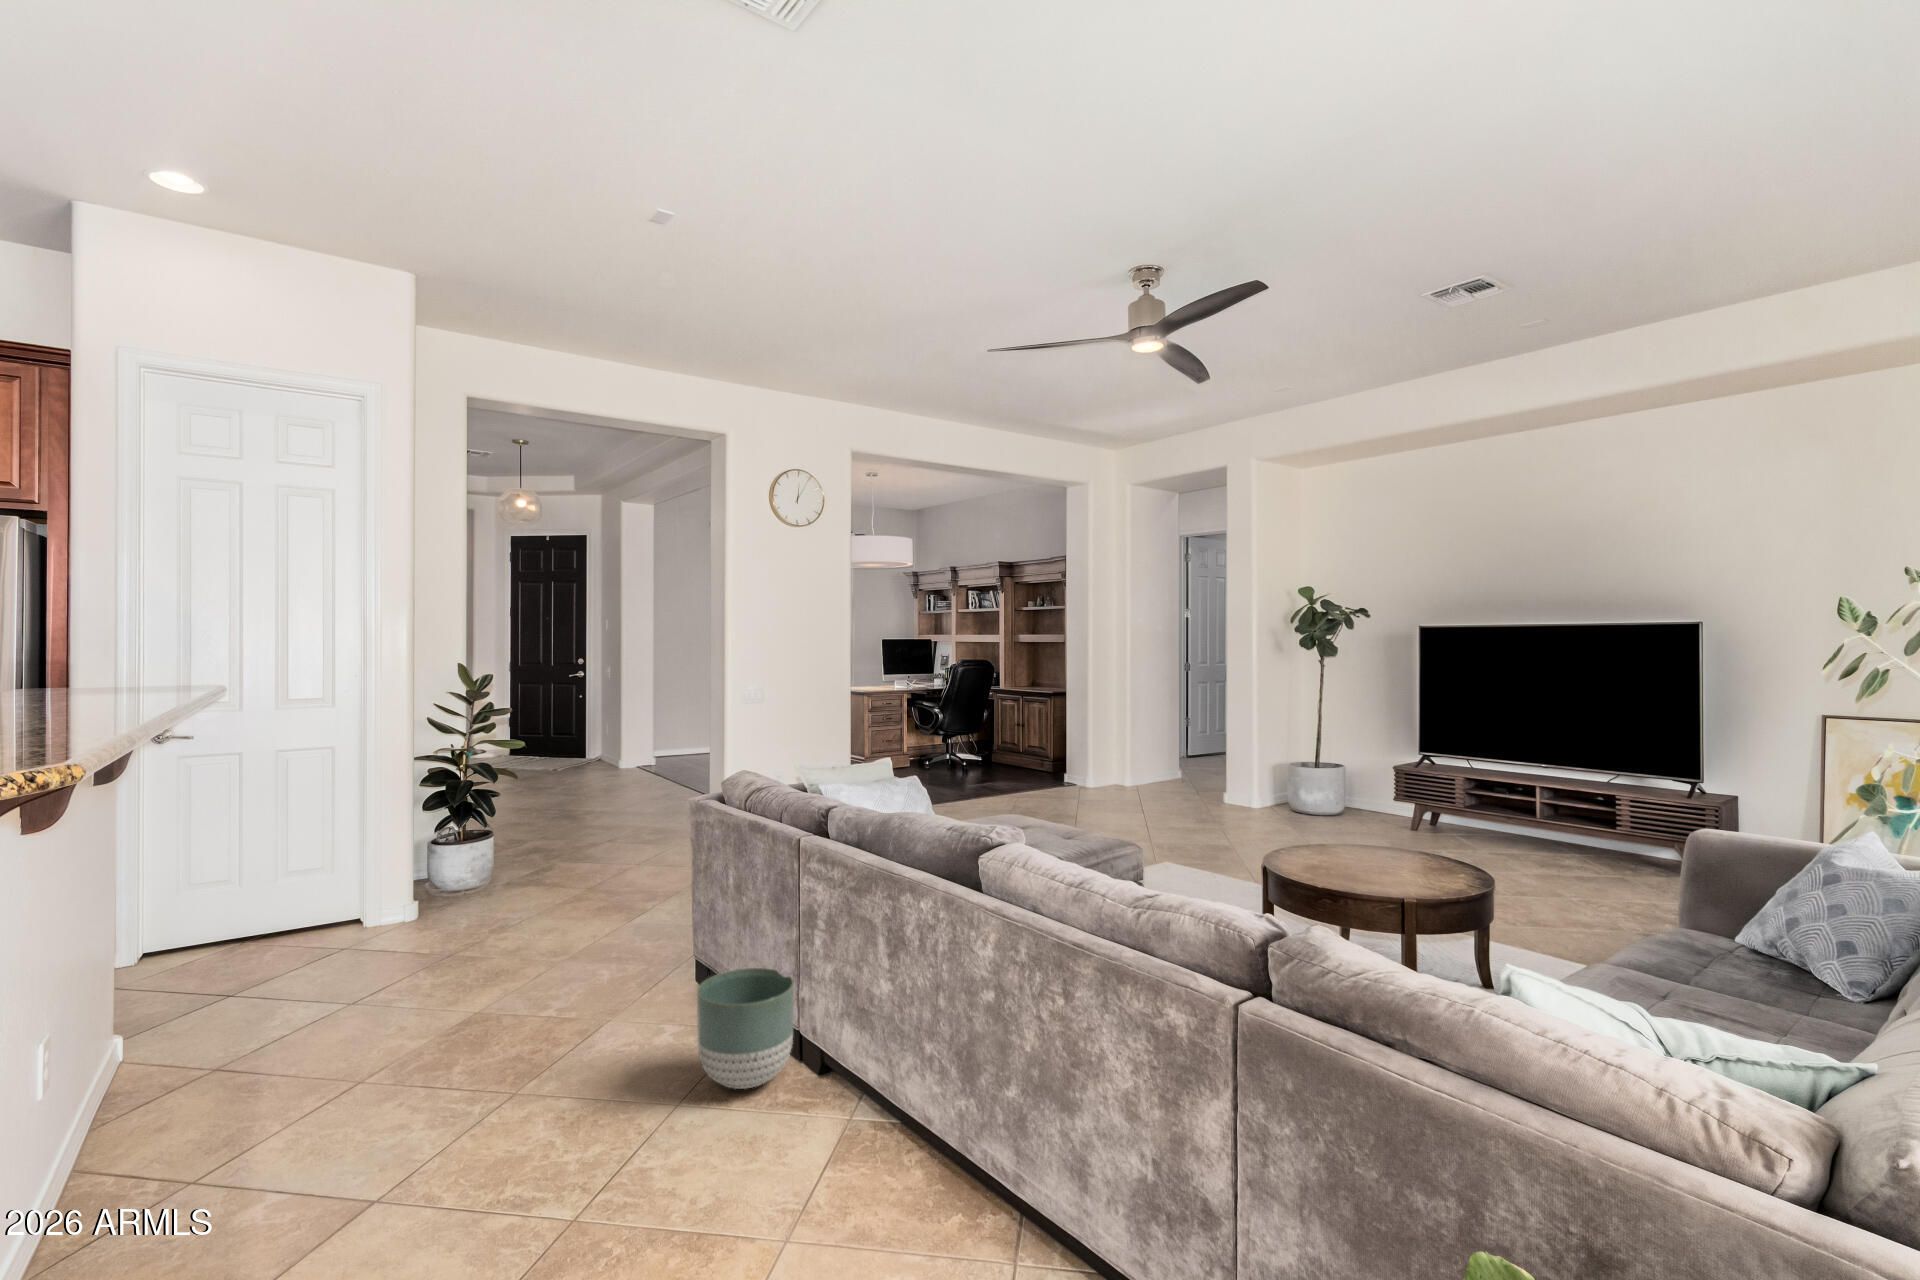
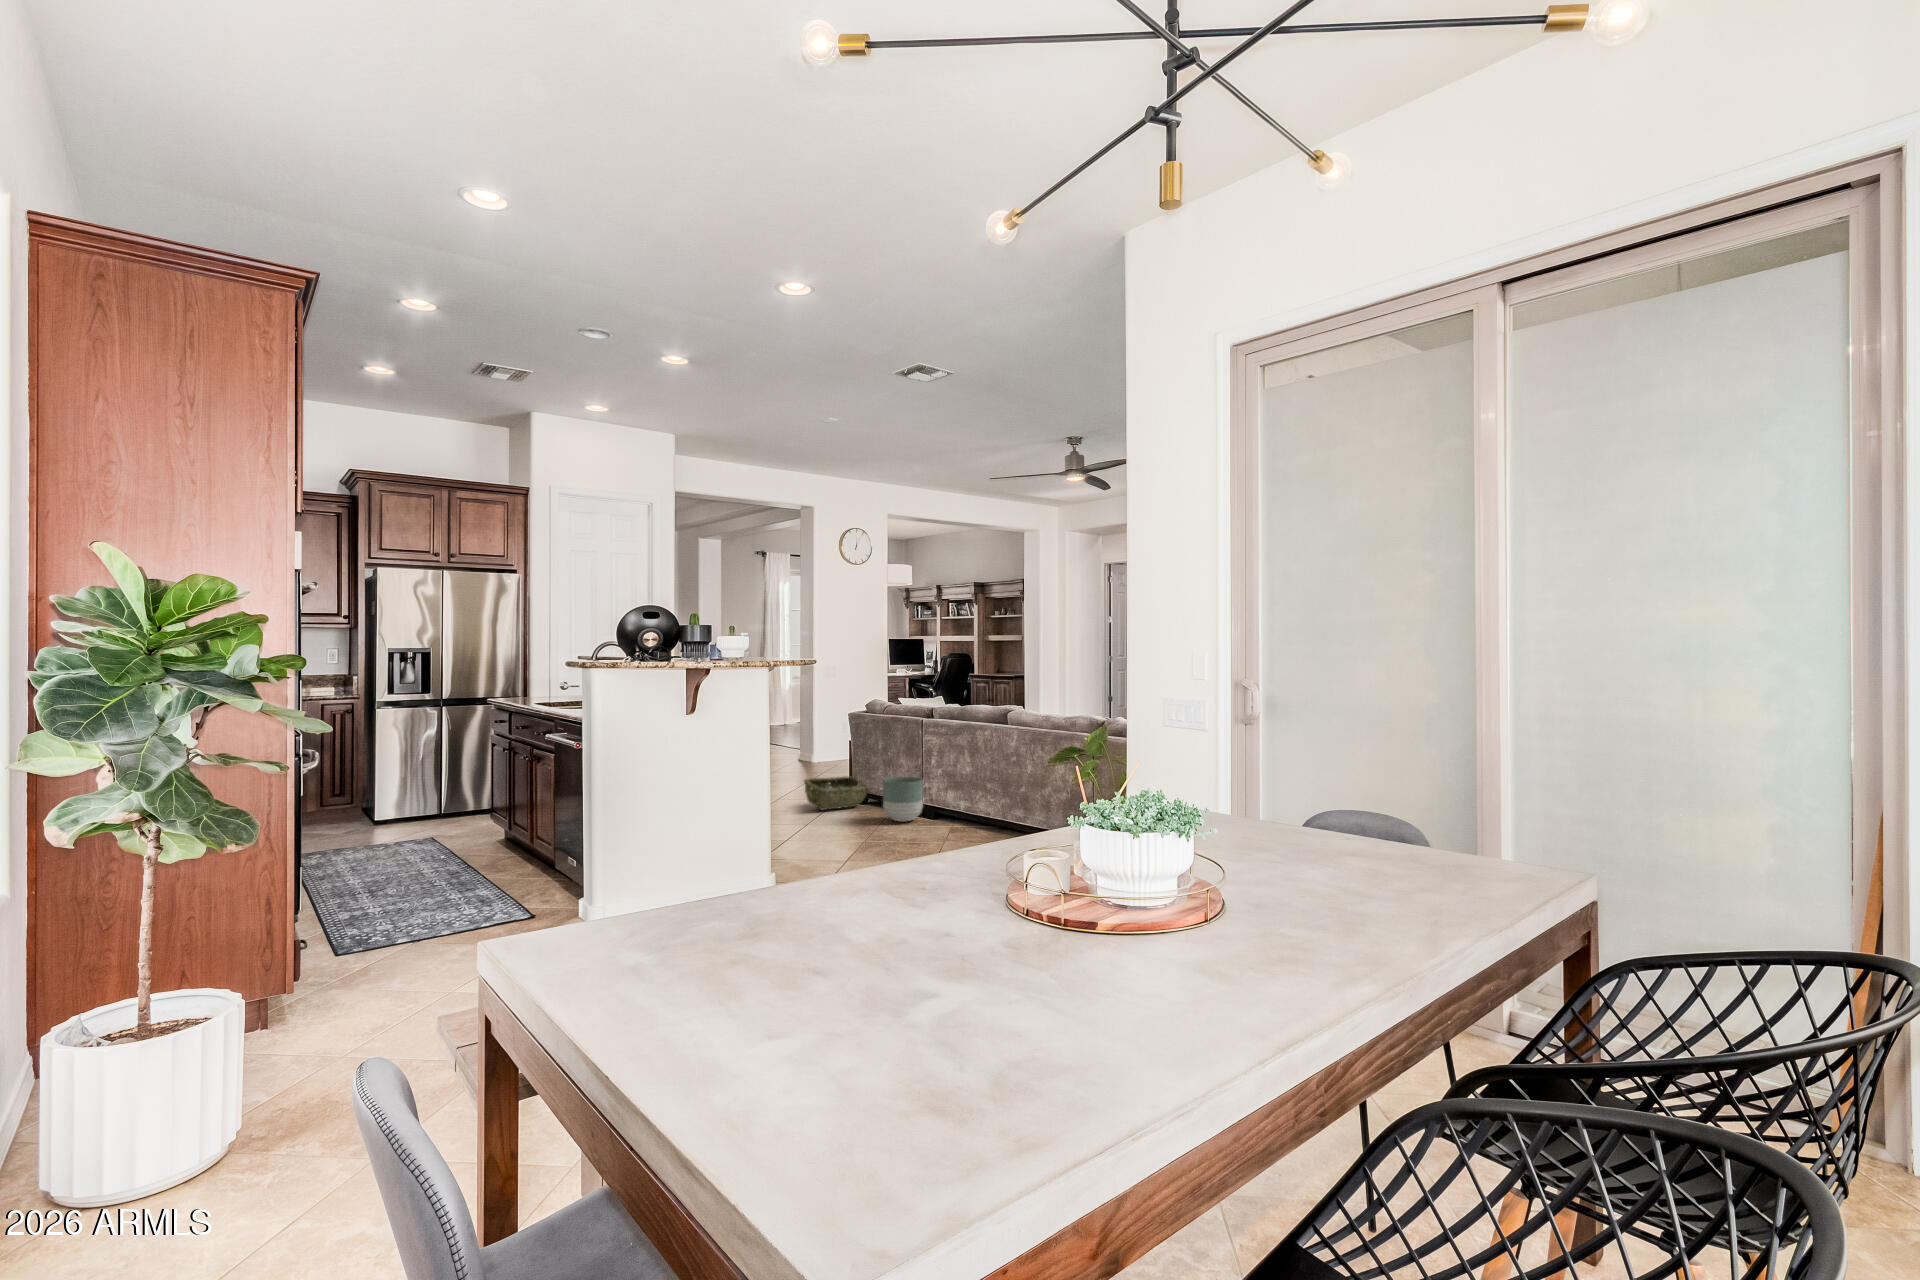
woven basket: none [573,930,714,1020] -> present [804,776,870,810]

